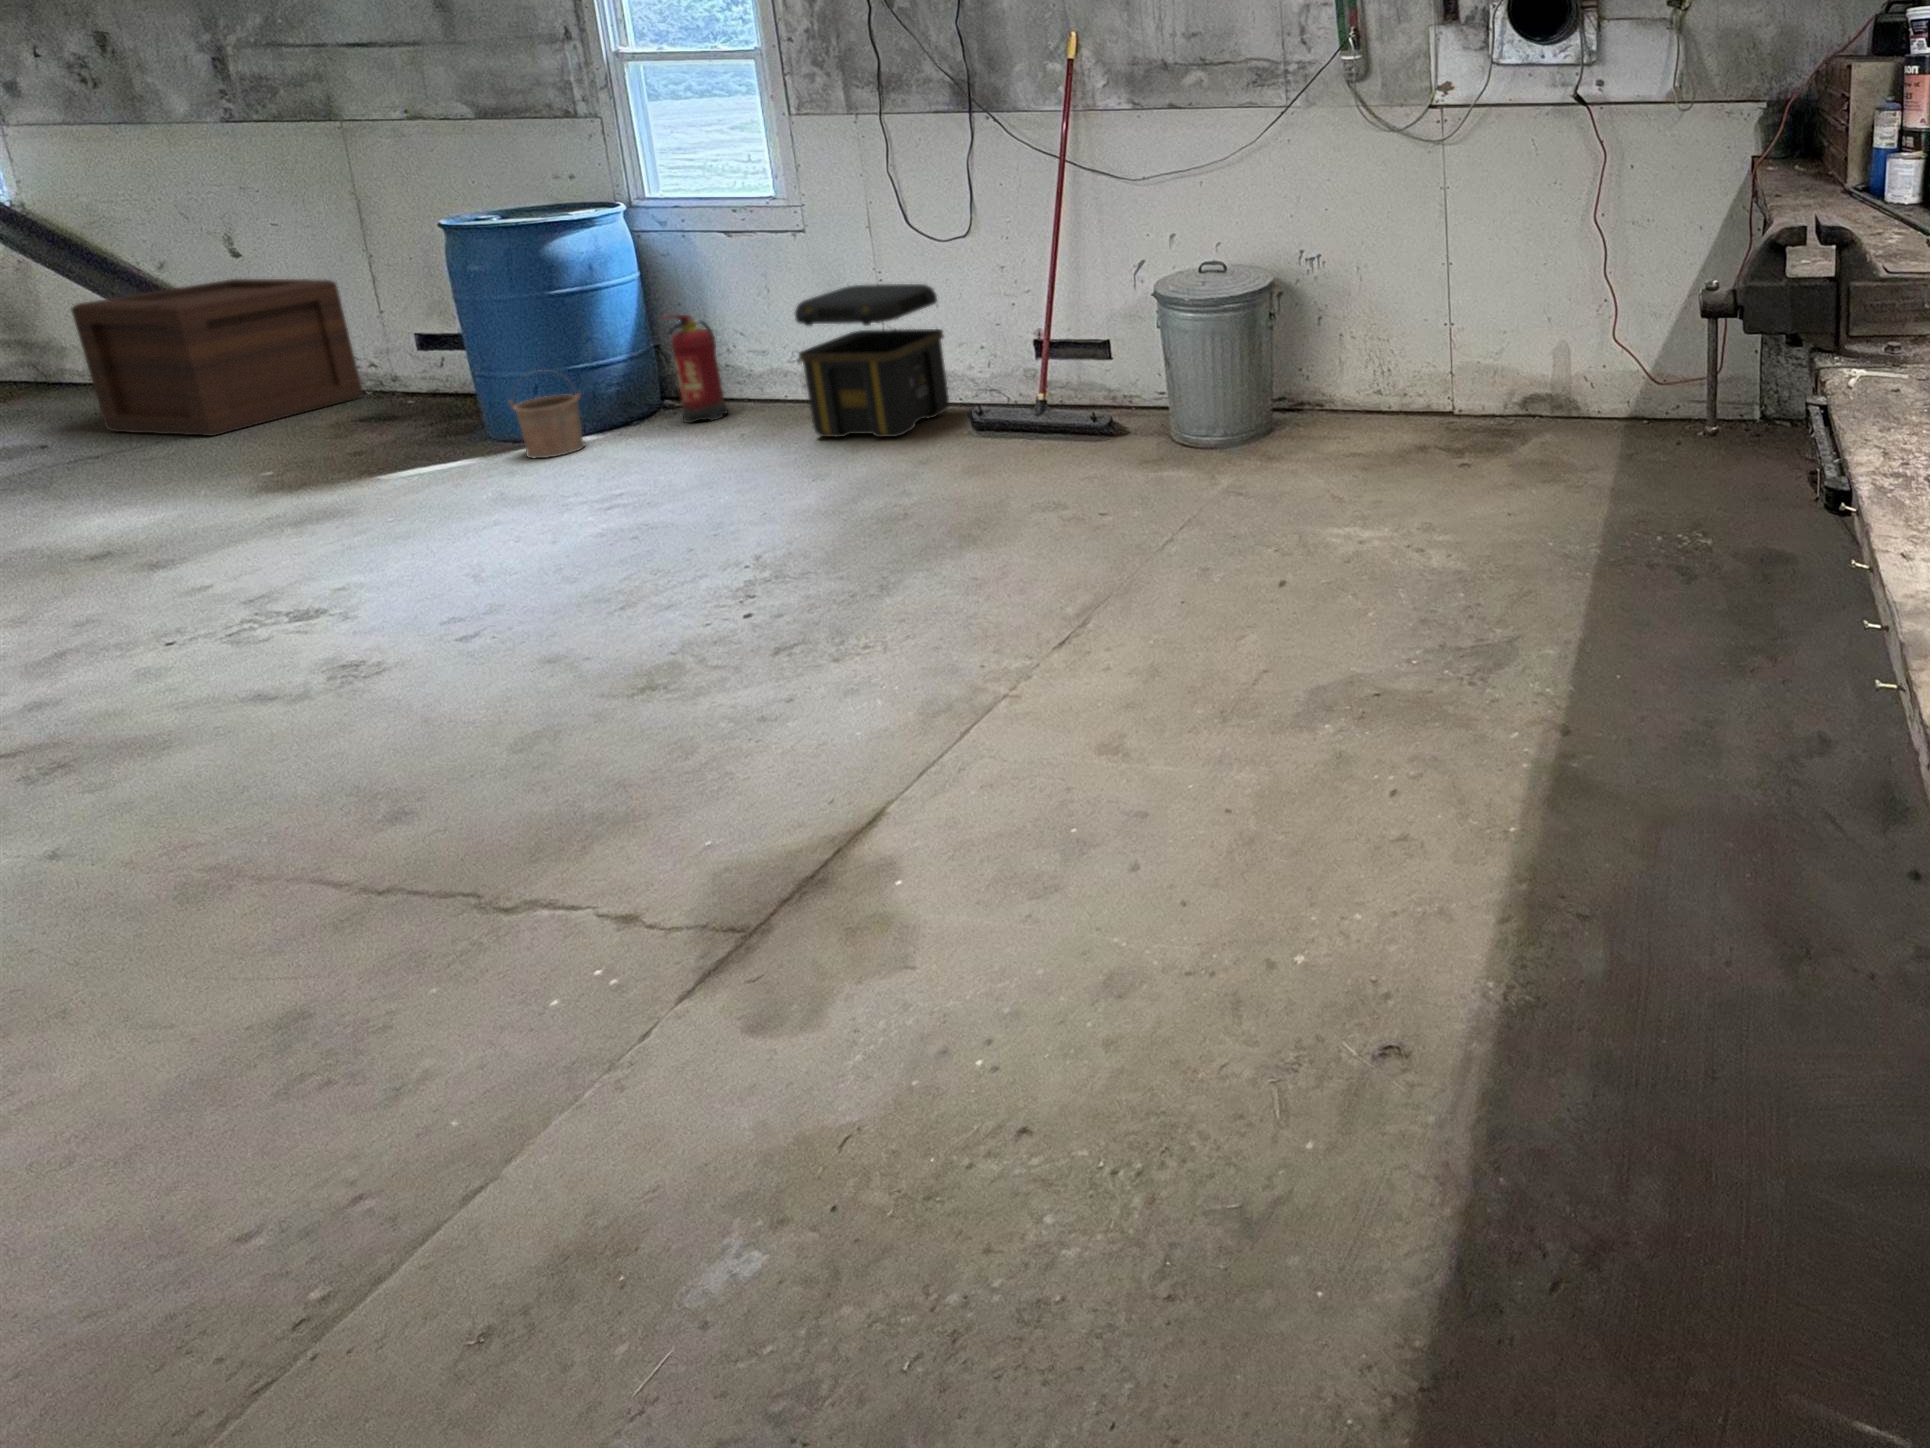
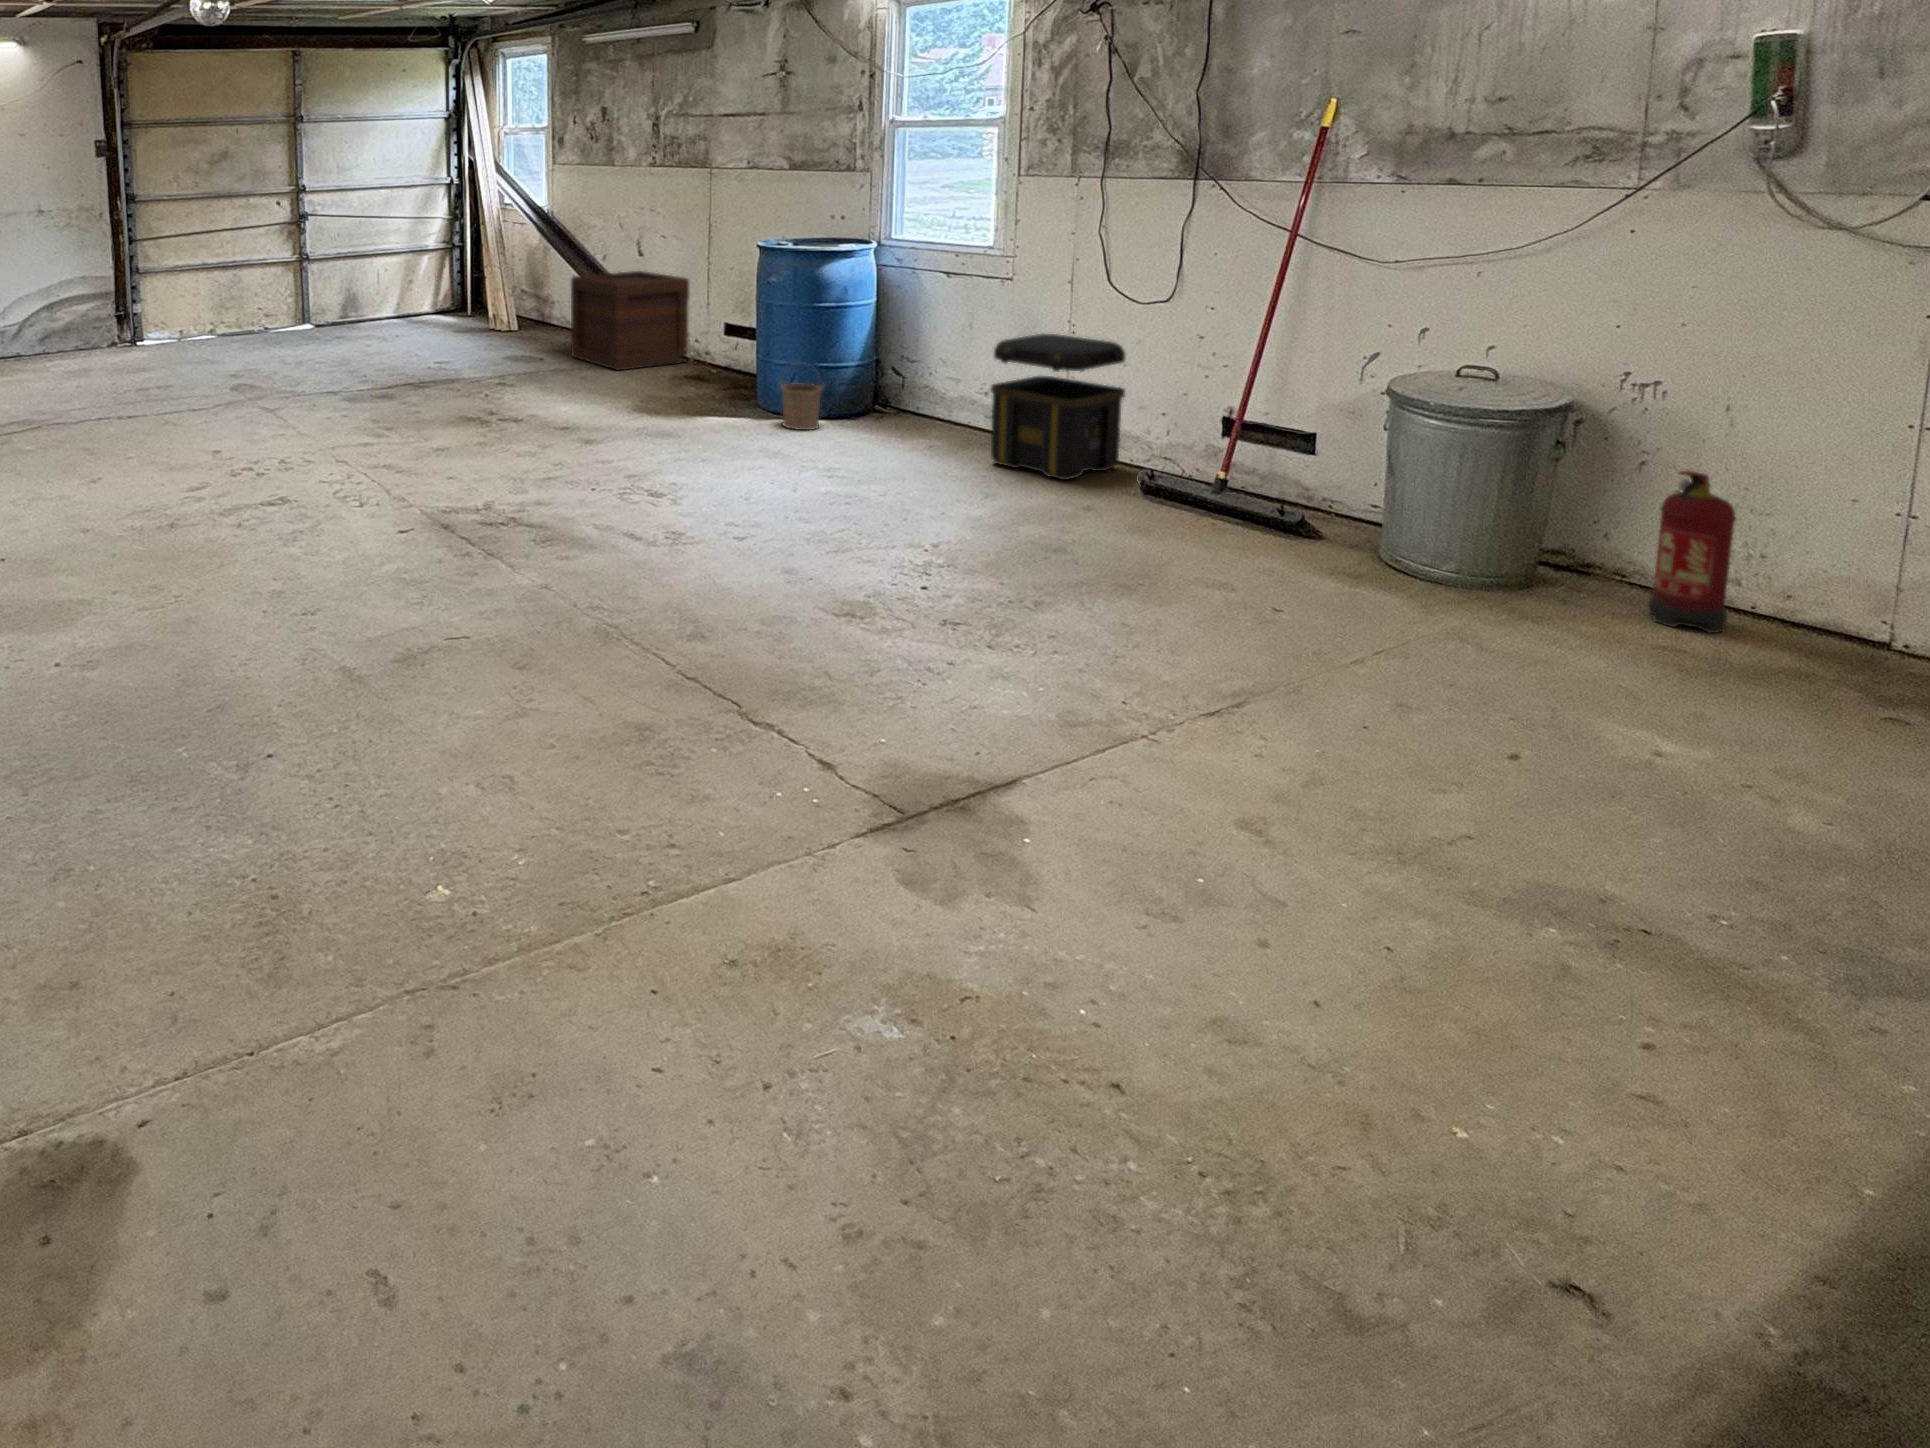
fire extinguisher: present [664,315,728,423] -> present [1648,471,1736,633]

